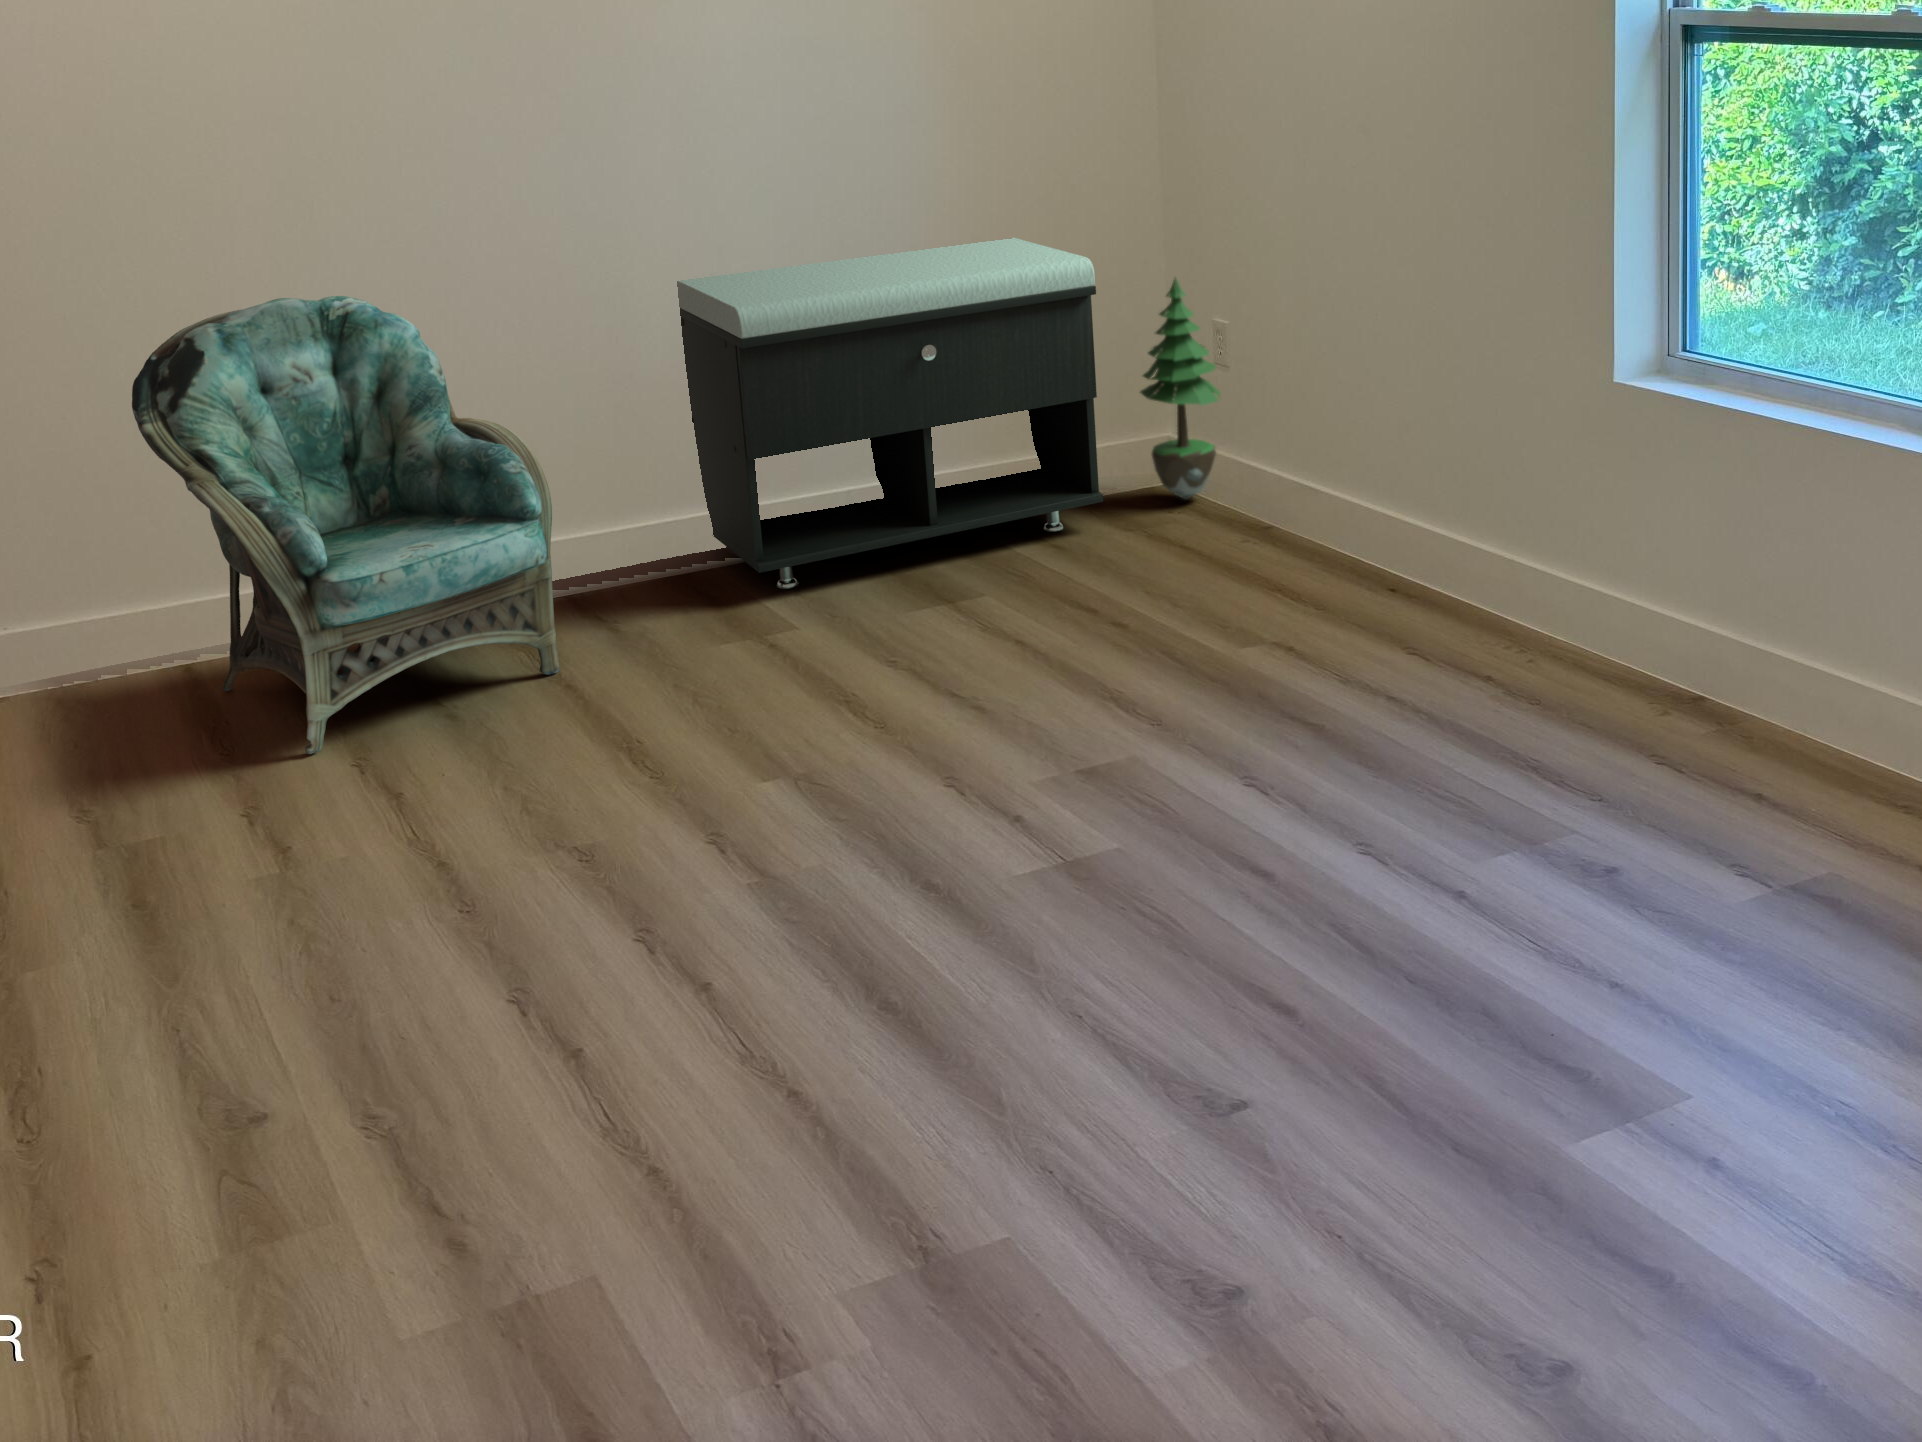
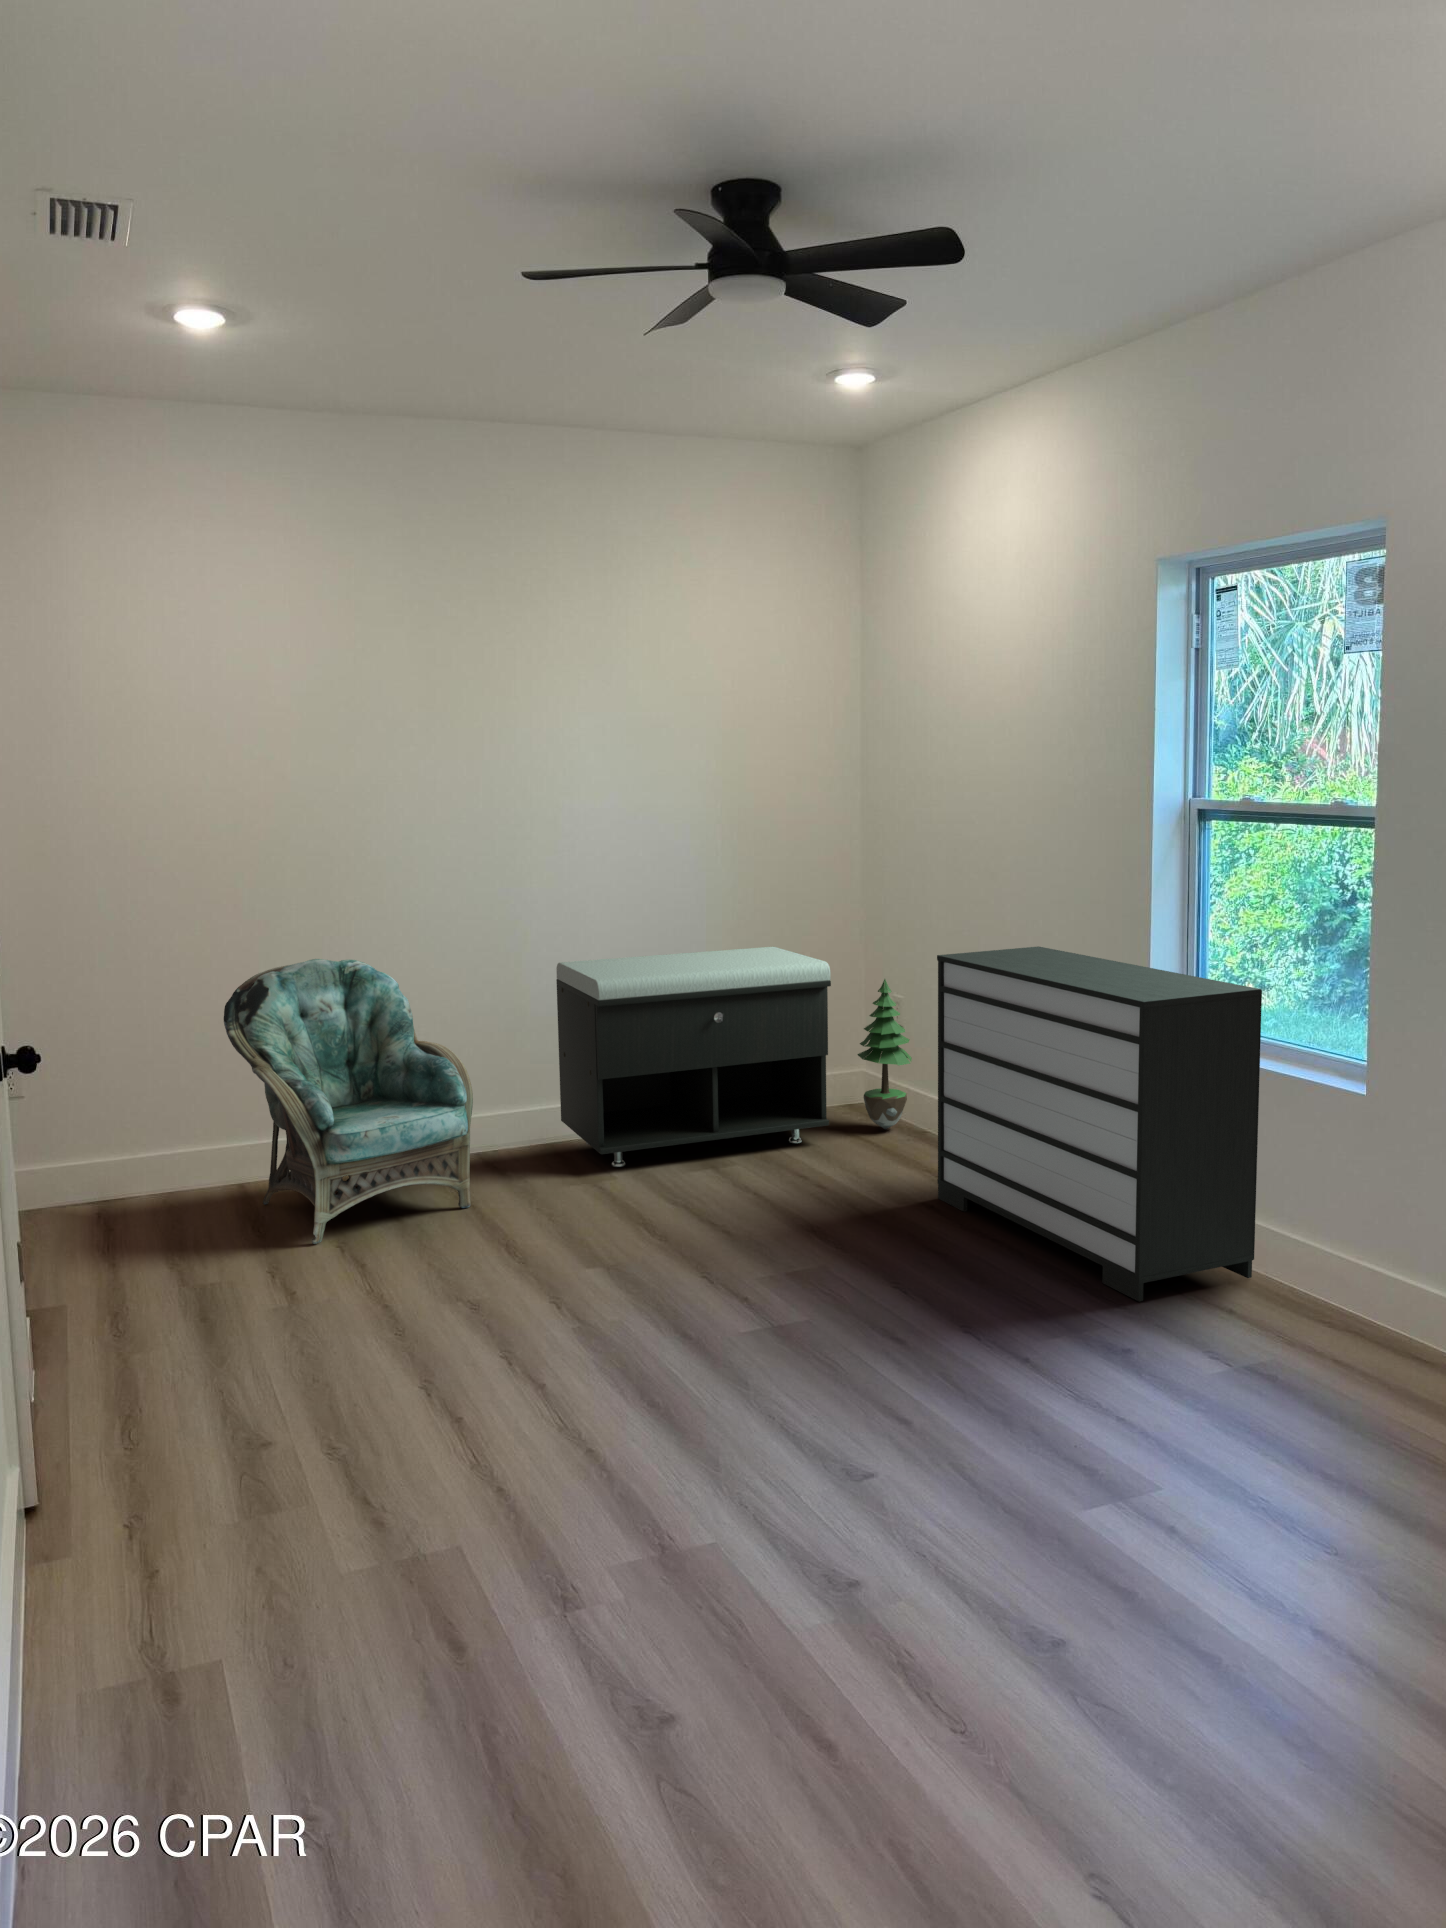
dresser: none [1258,223,1746,753] -> present [937,946,1262,1302]

